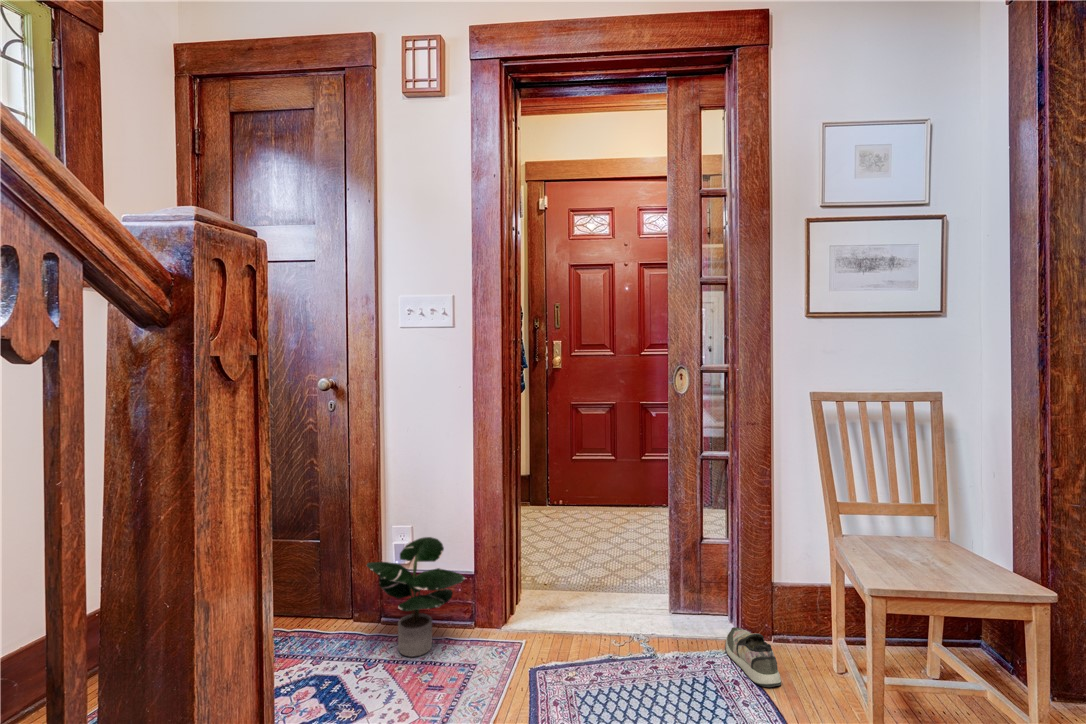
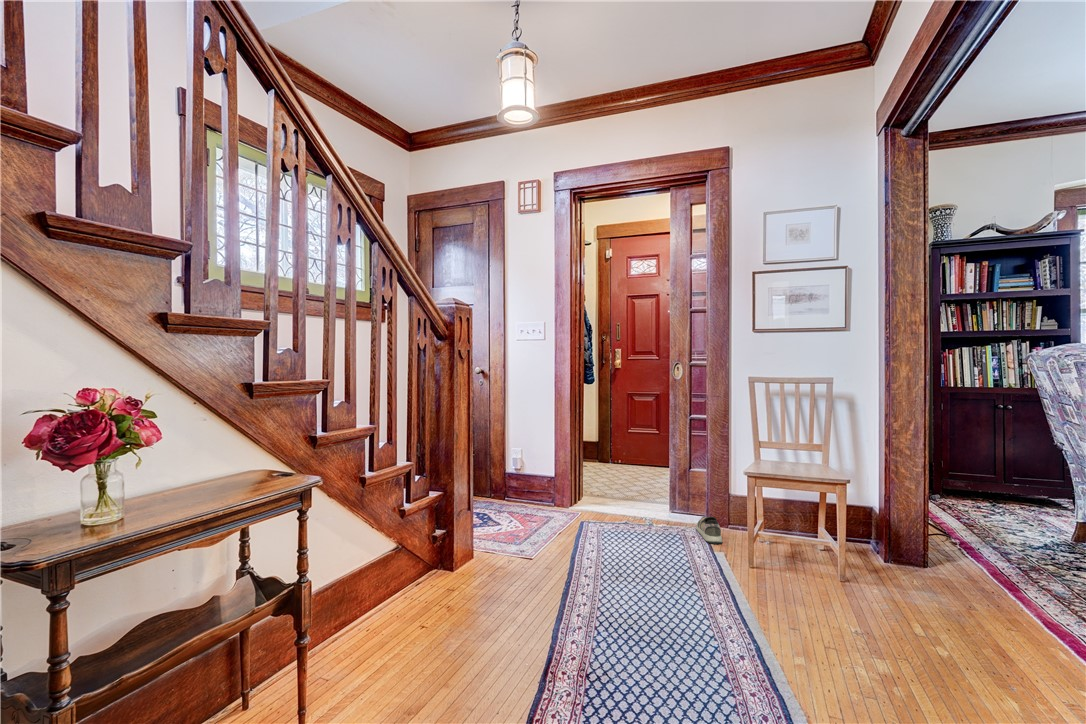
potted plant: present [367,537,465,657] -> none [496,455,547,516]

